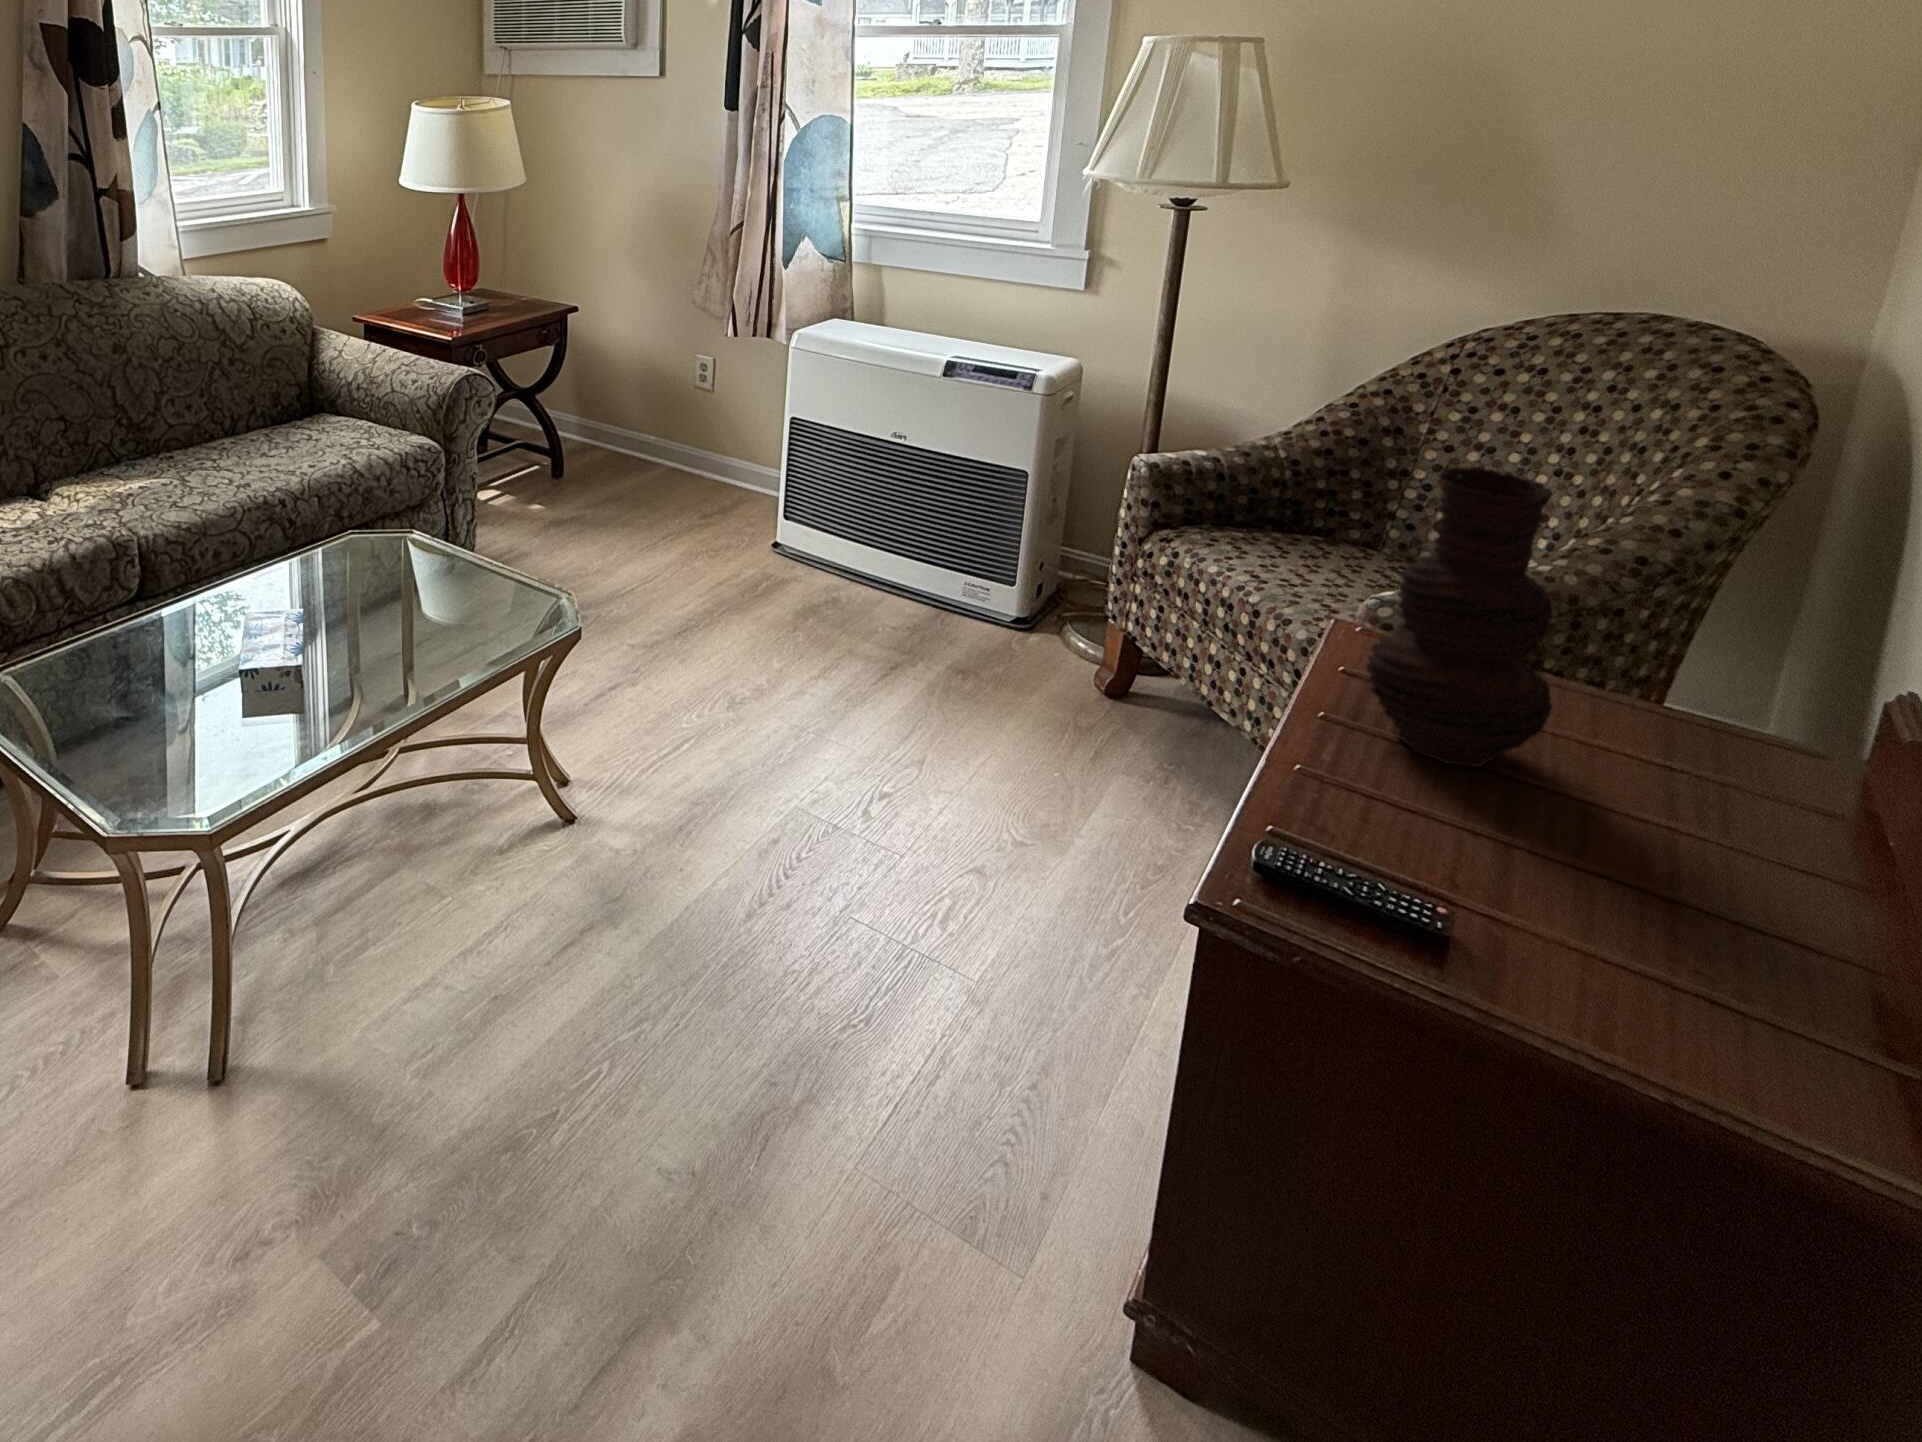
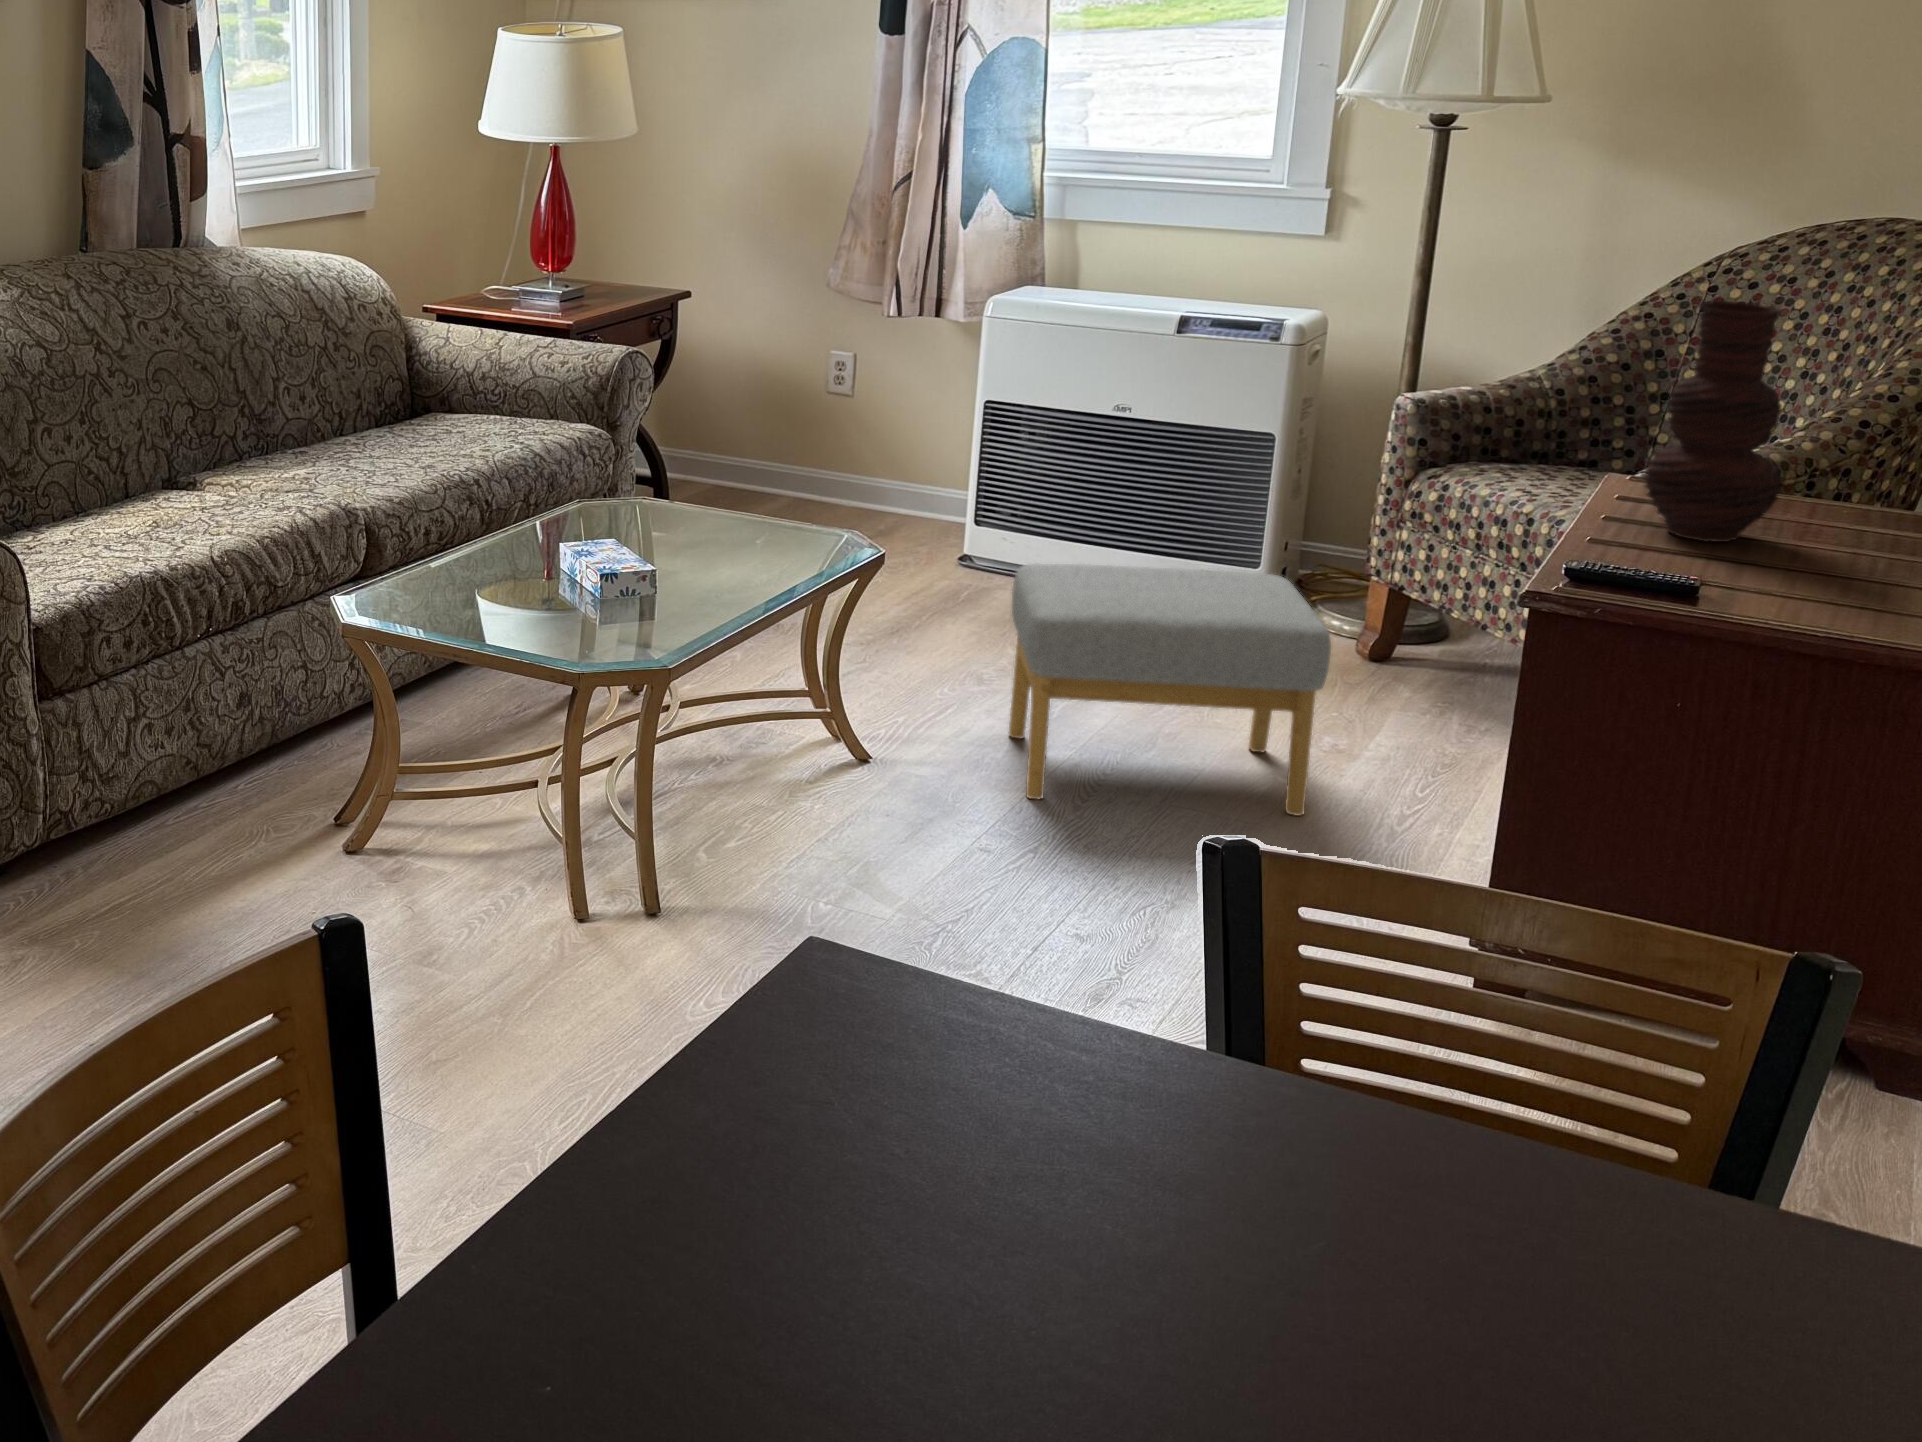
footstool: none [706,628,1016,943] -> present [1009,564,1331,816]

